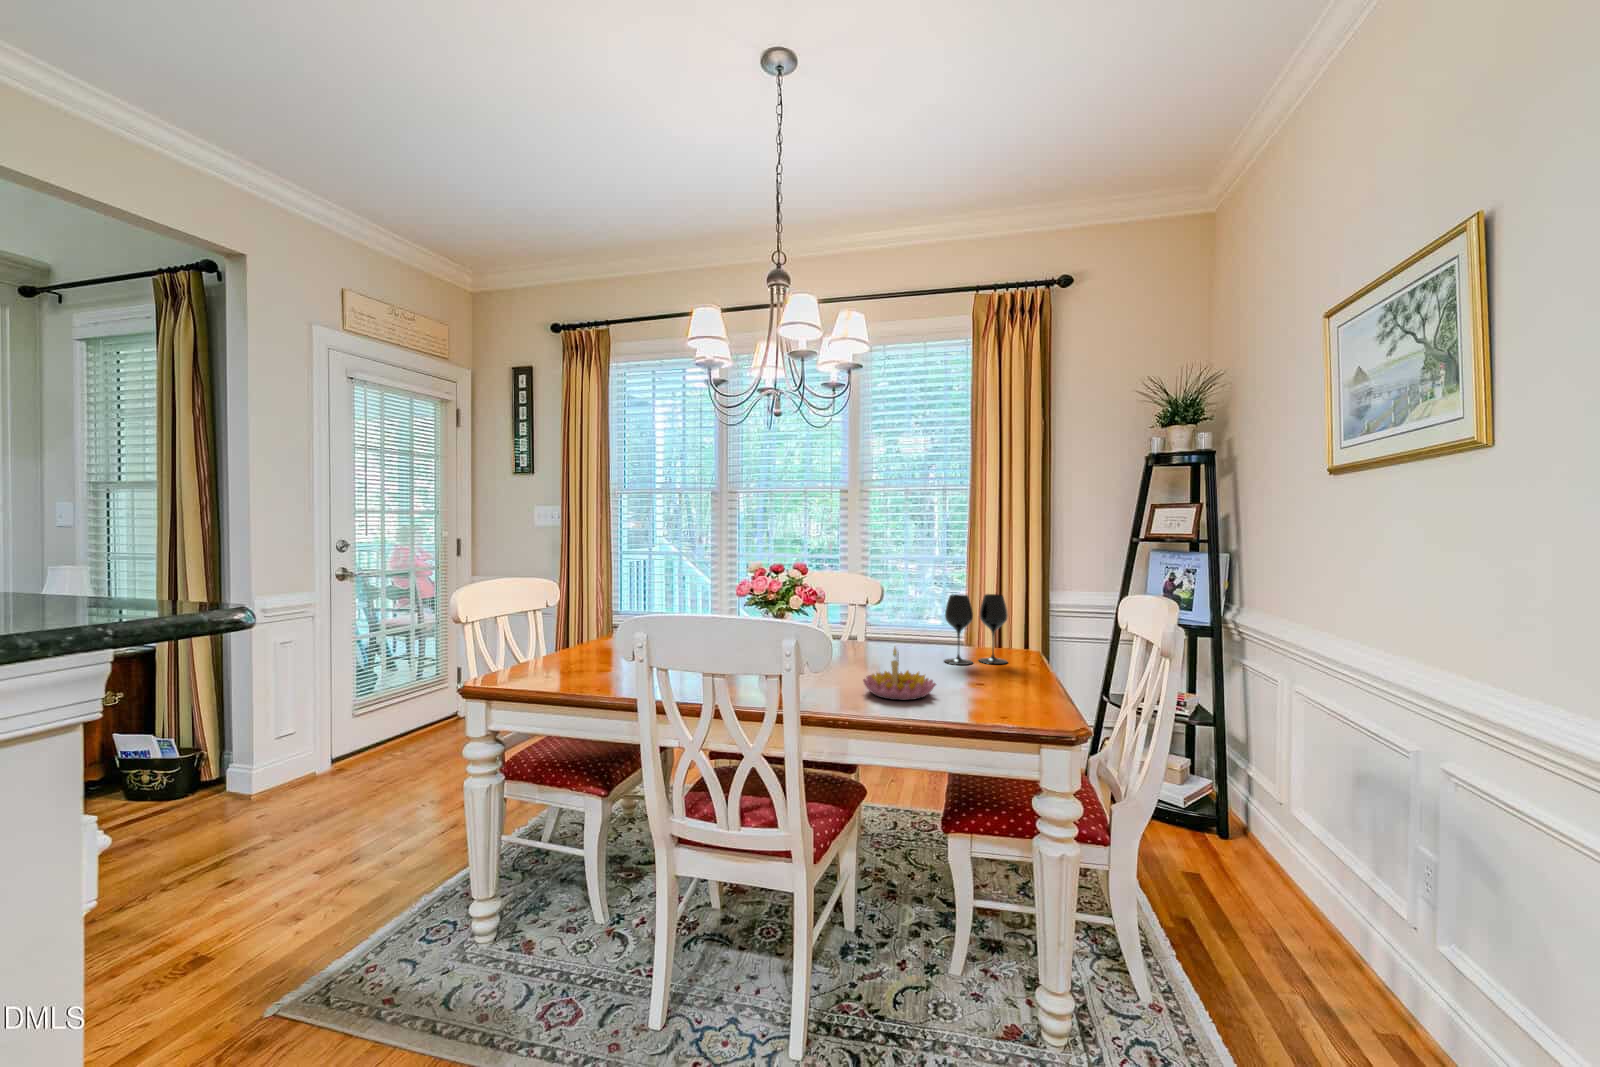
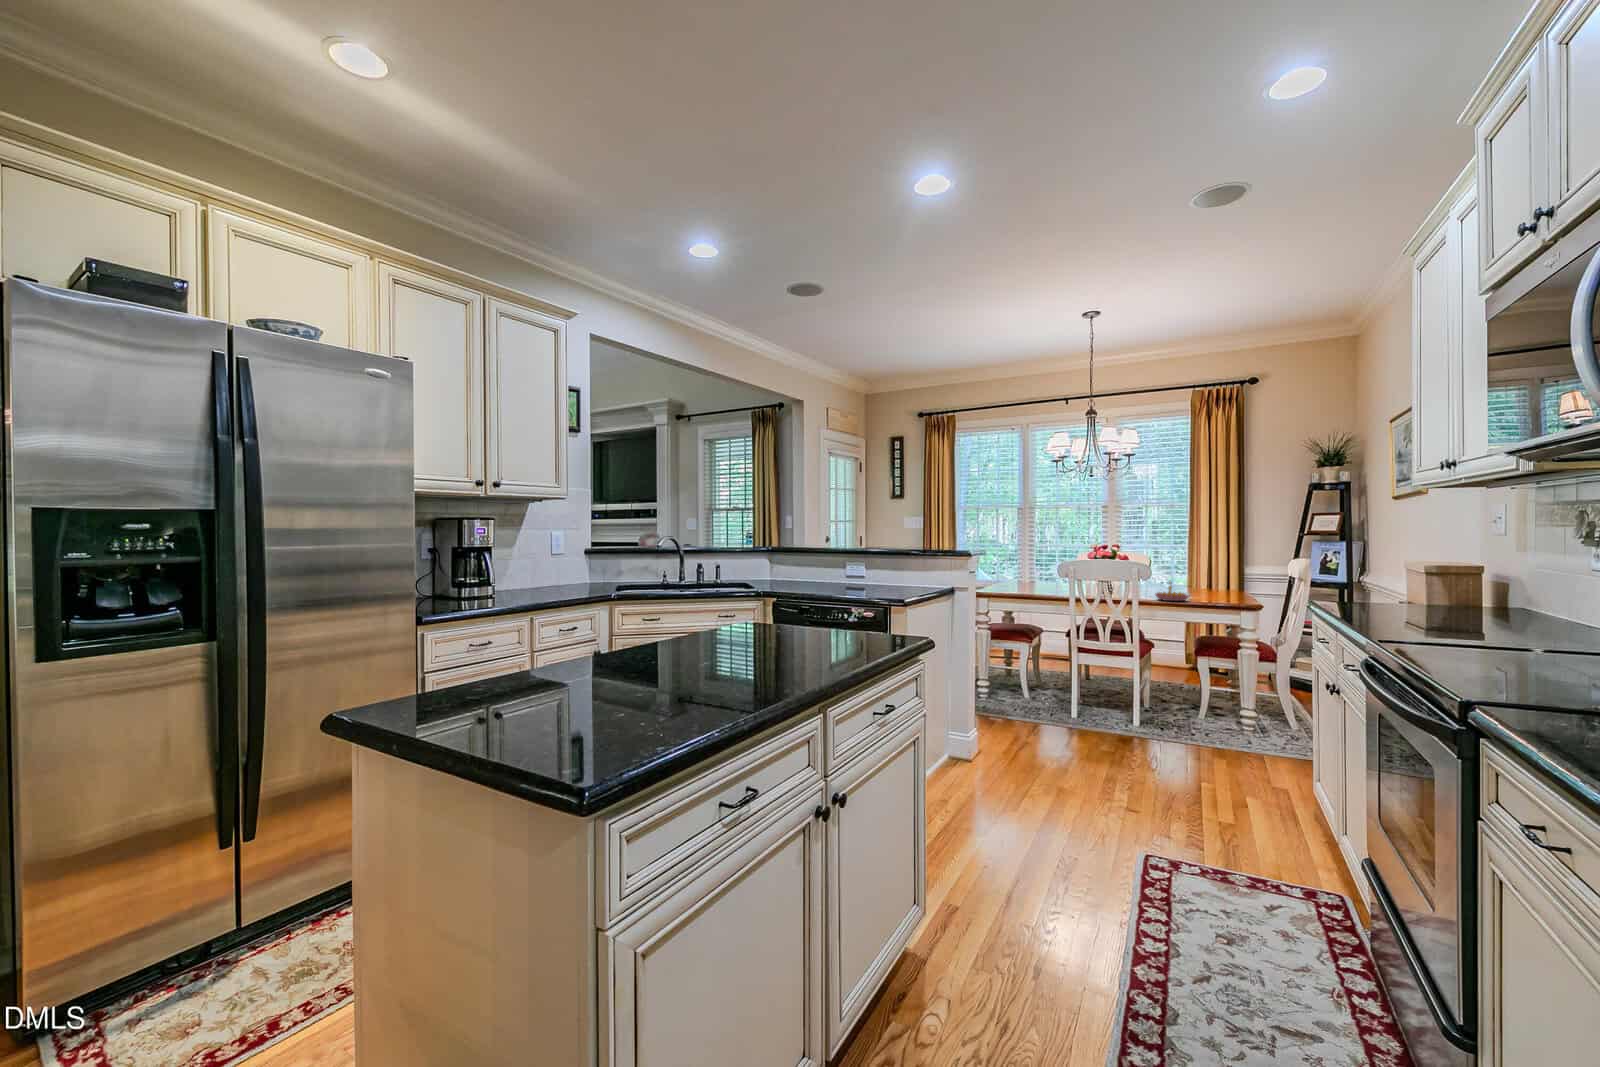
wine glass: present [944,594,1008,665] -> none [1187,561,1222,594]

